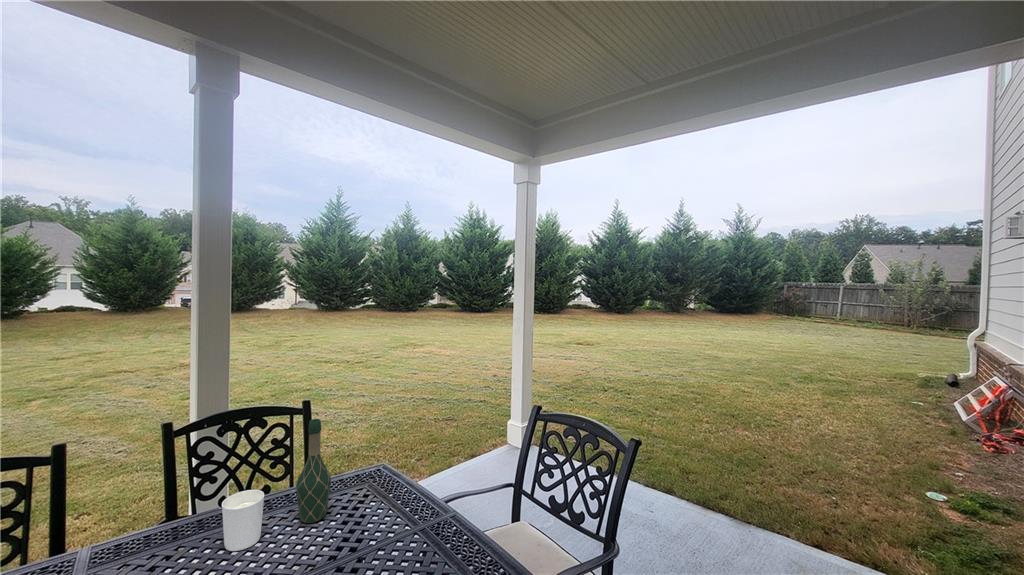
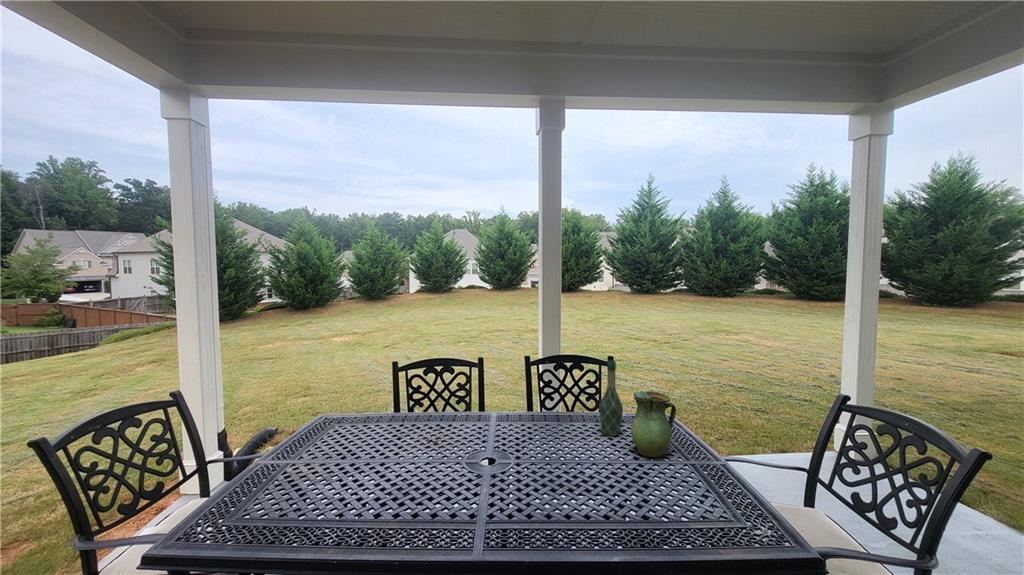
pitcher: none [346,451,400,540] -> present [631,392,676,457]
candle holder: present [222,490,264,551] -> none [555,400,579,436]

